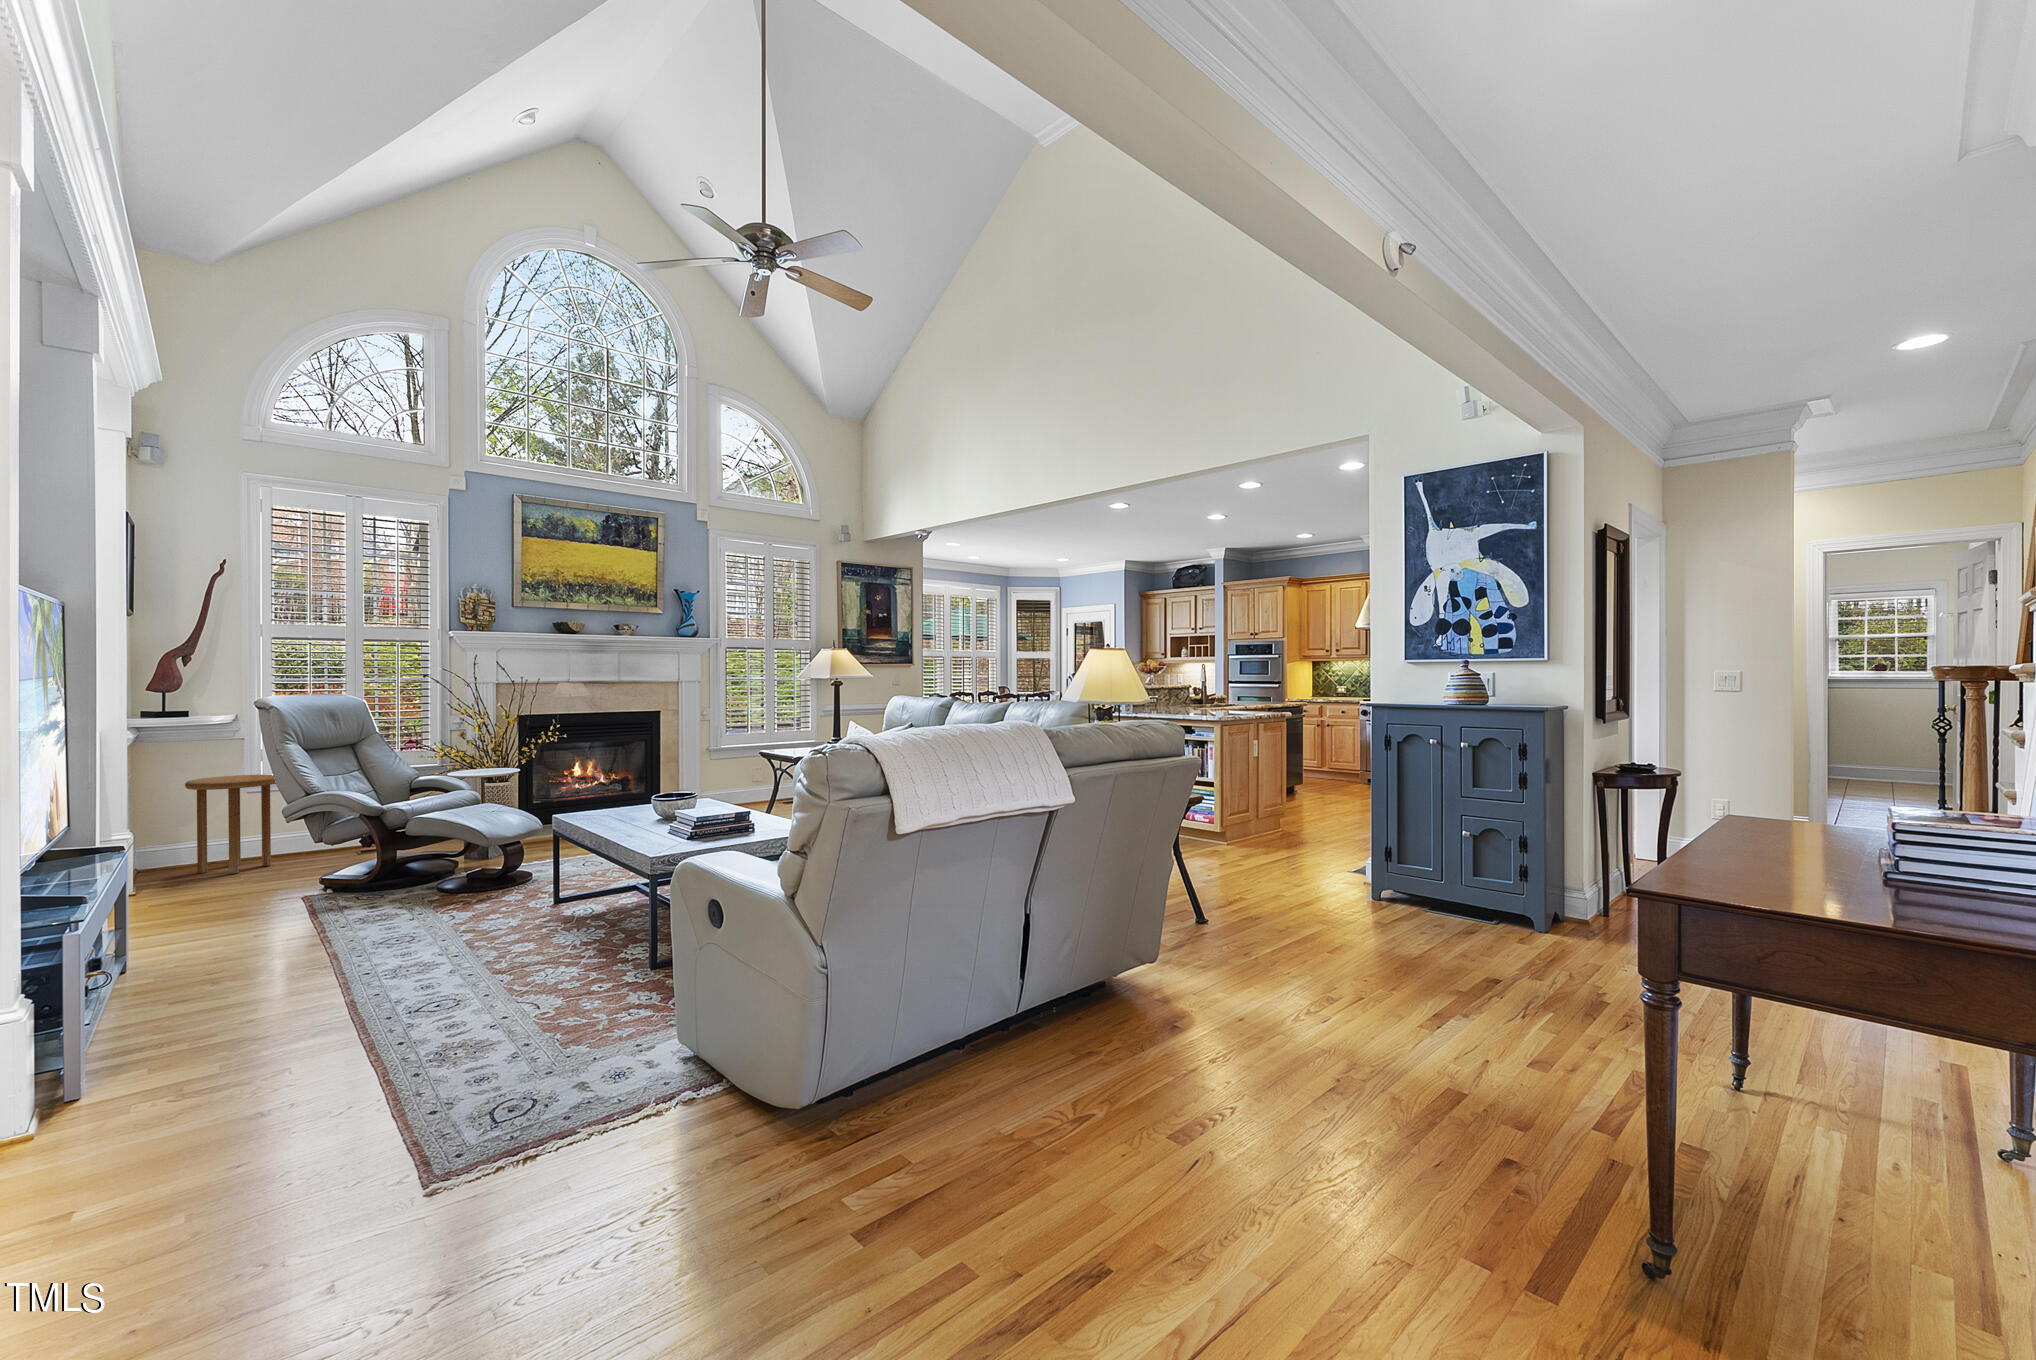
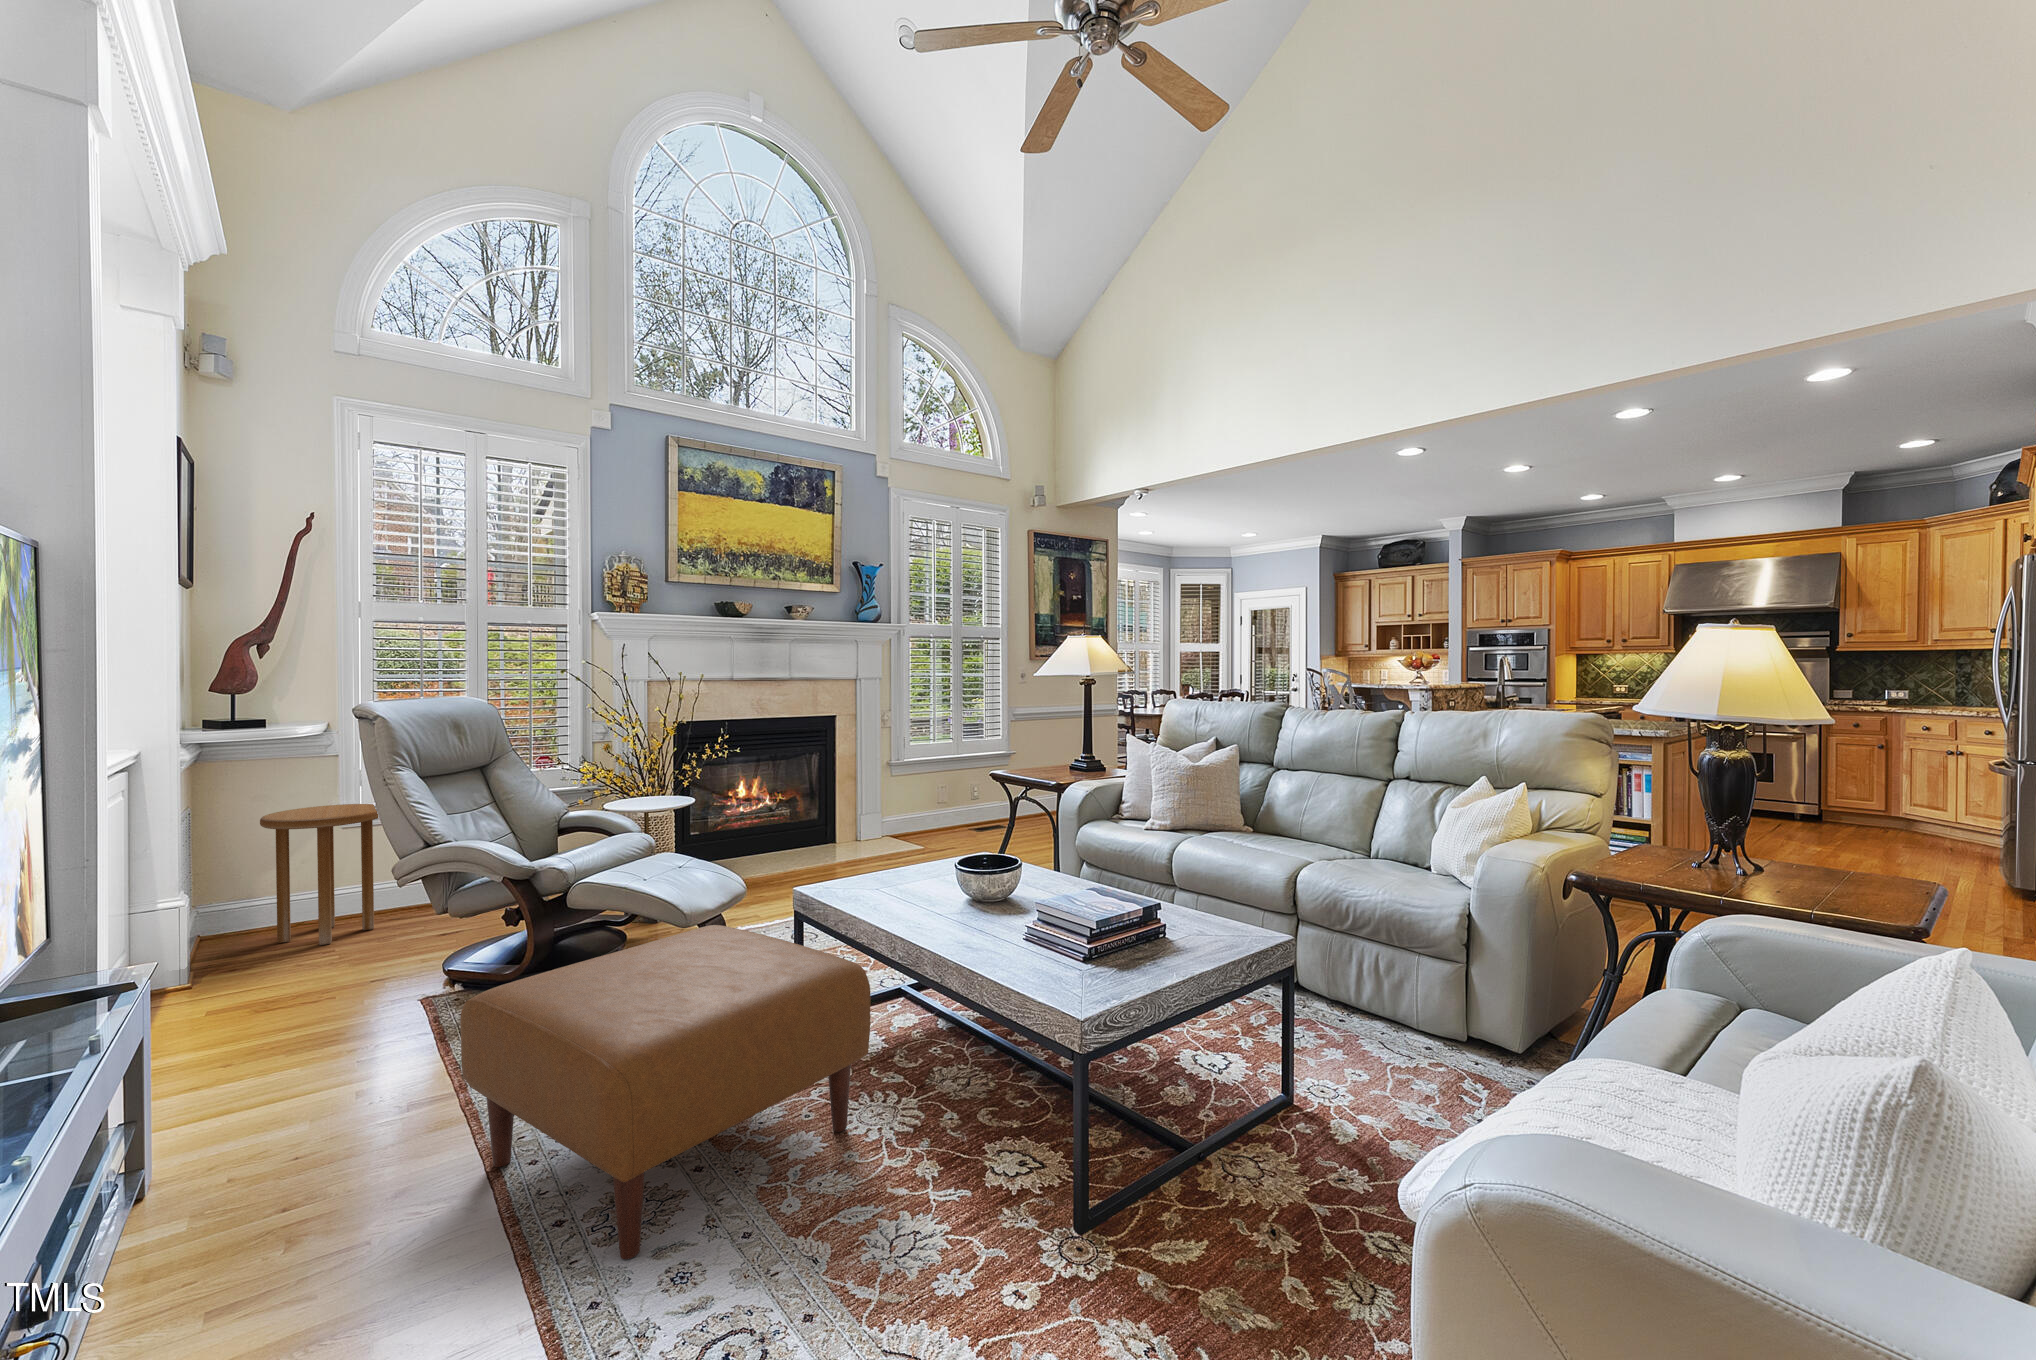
ottoman: none [320,834,571,982] -> present [460,925,871,1259]

